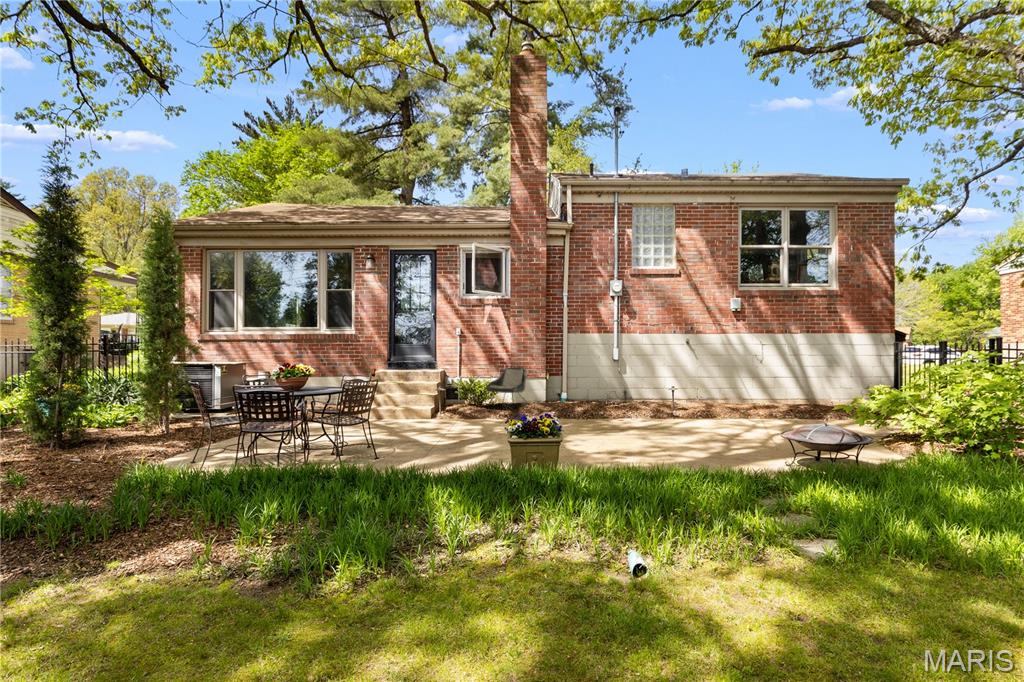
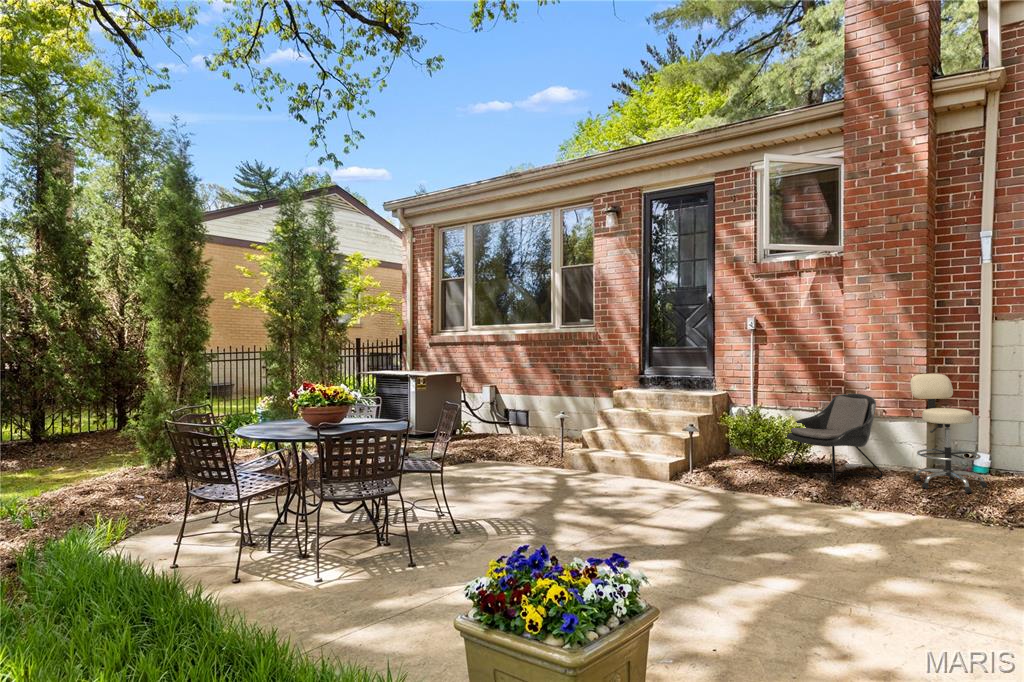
stool: none [540,357,568,409] -> present [910,374,987,493]

